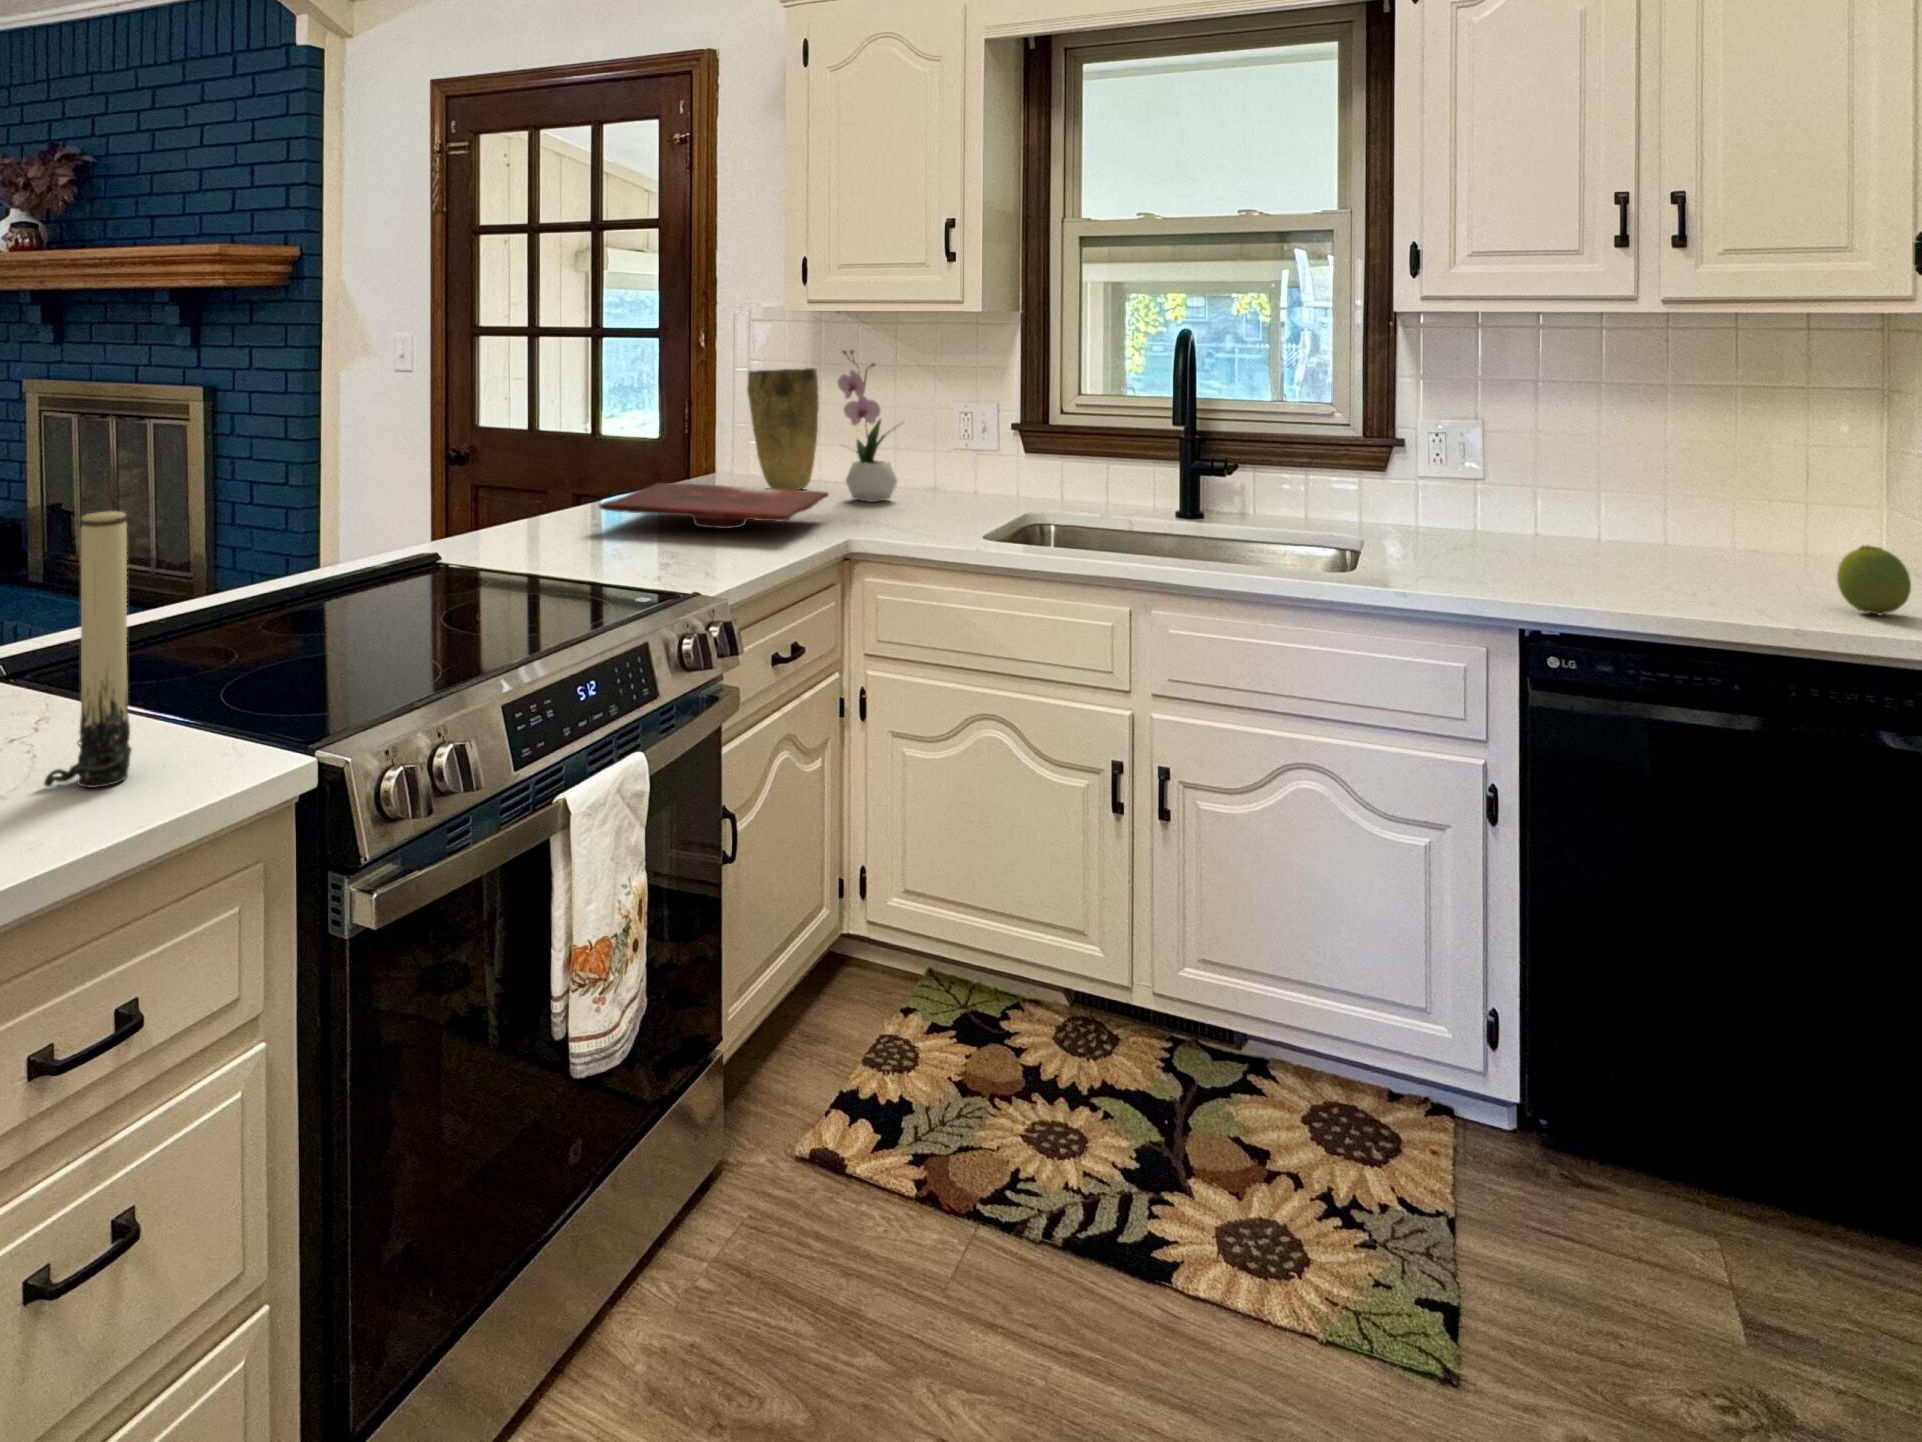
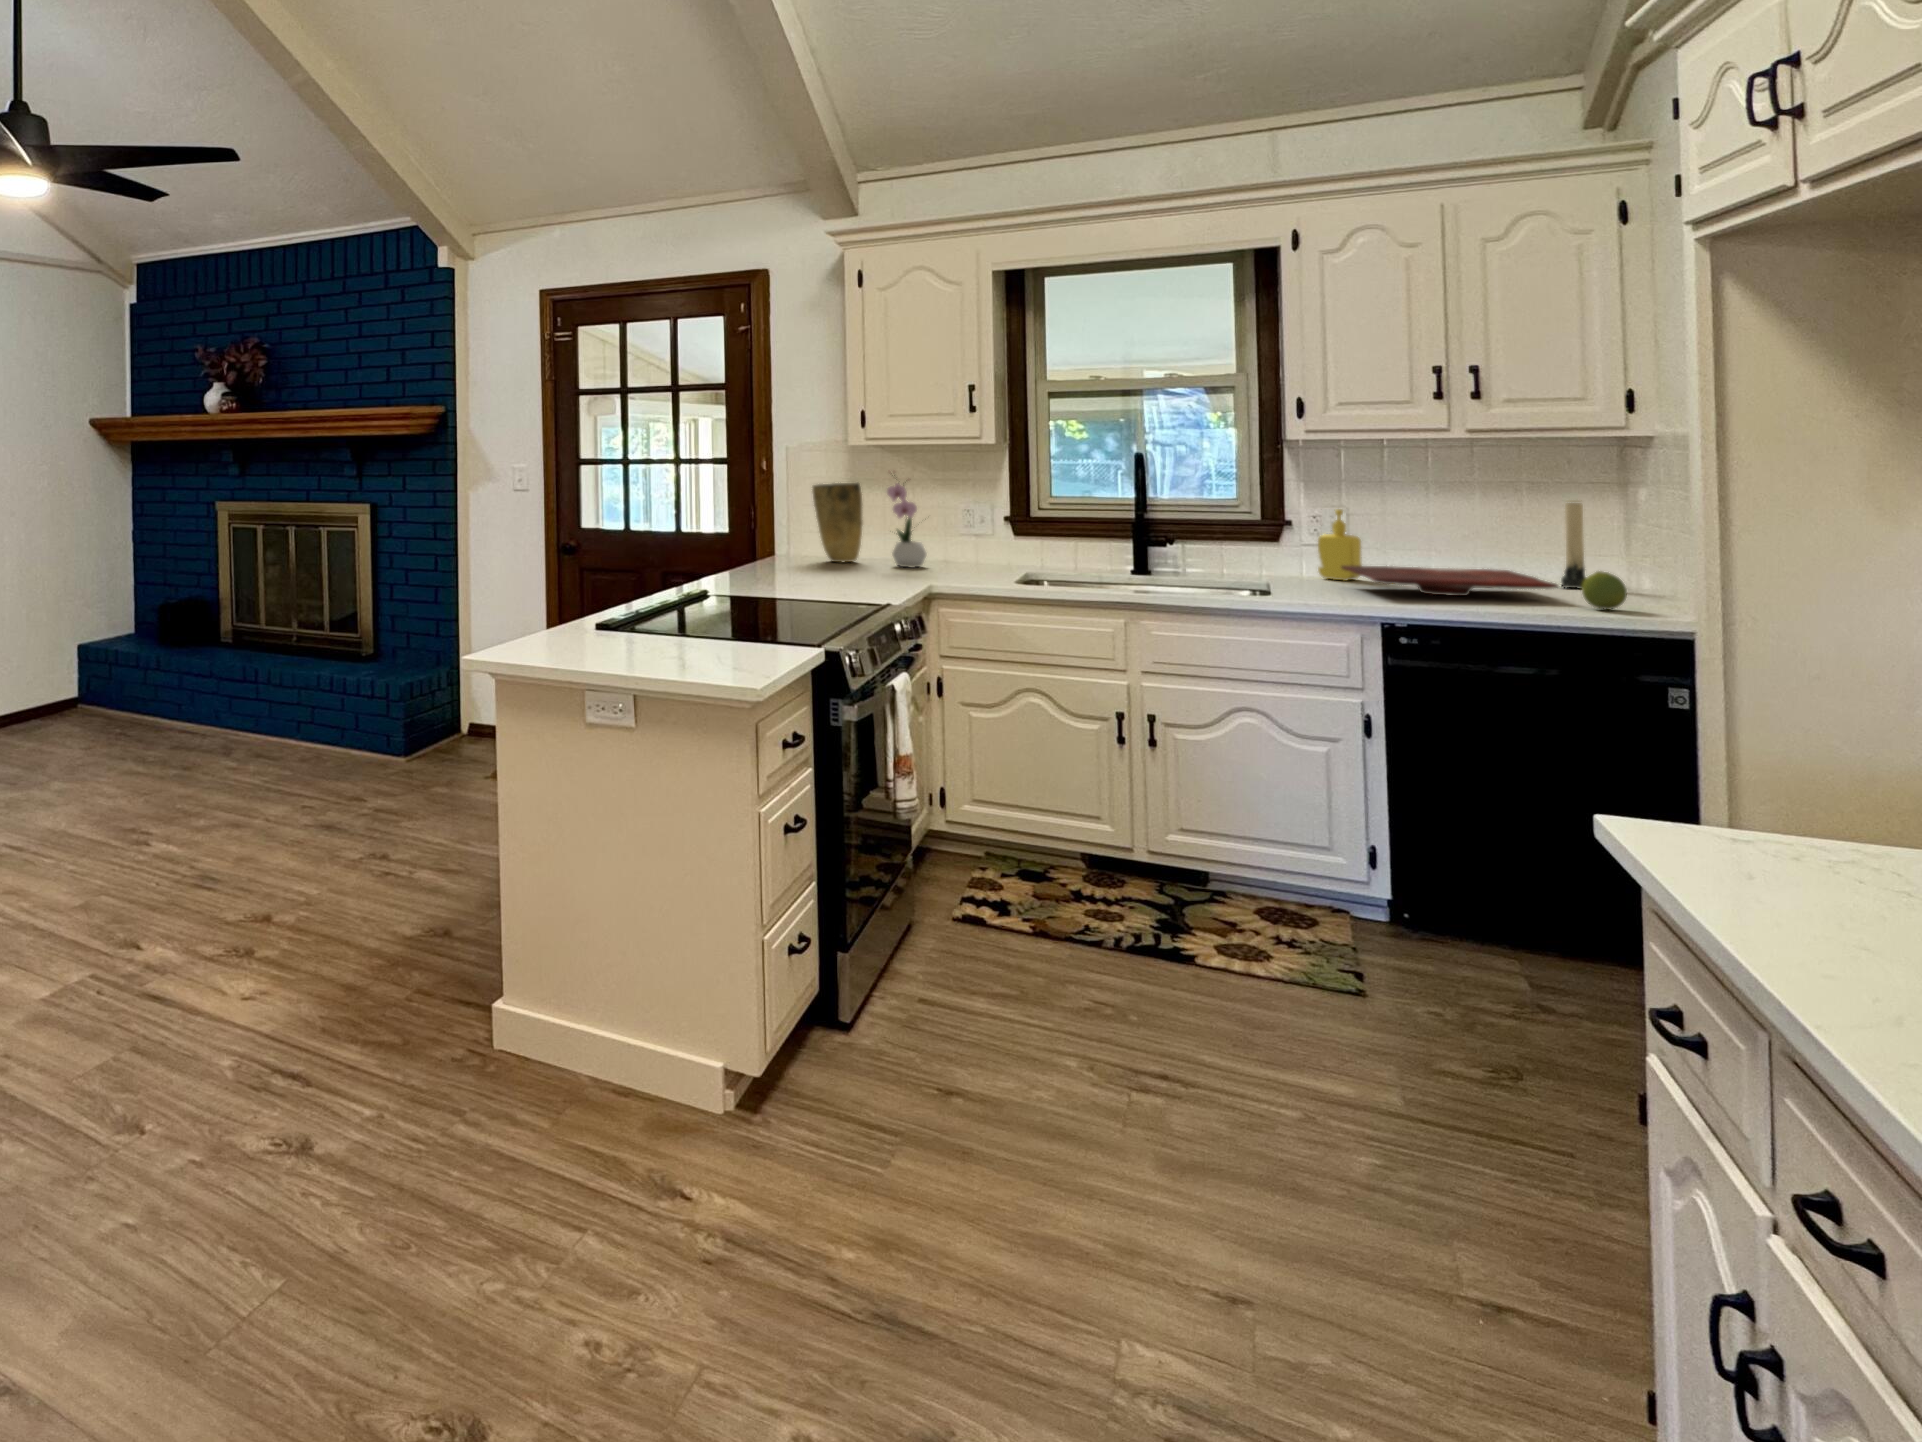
soap dispenser: none [1441,423,1503,537] -> present [1318,509,1362,580]
cutting board: present [599,483,829,529] -> present [1341,566,1558,596]
candle: present [44,511,132,788] -> present [1561,501,1586,589]

